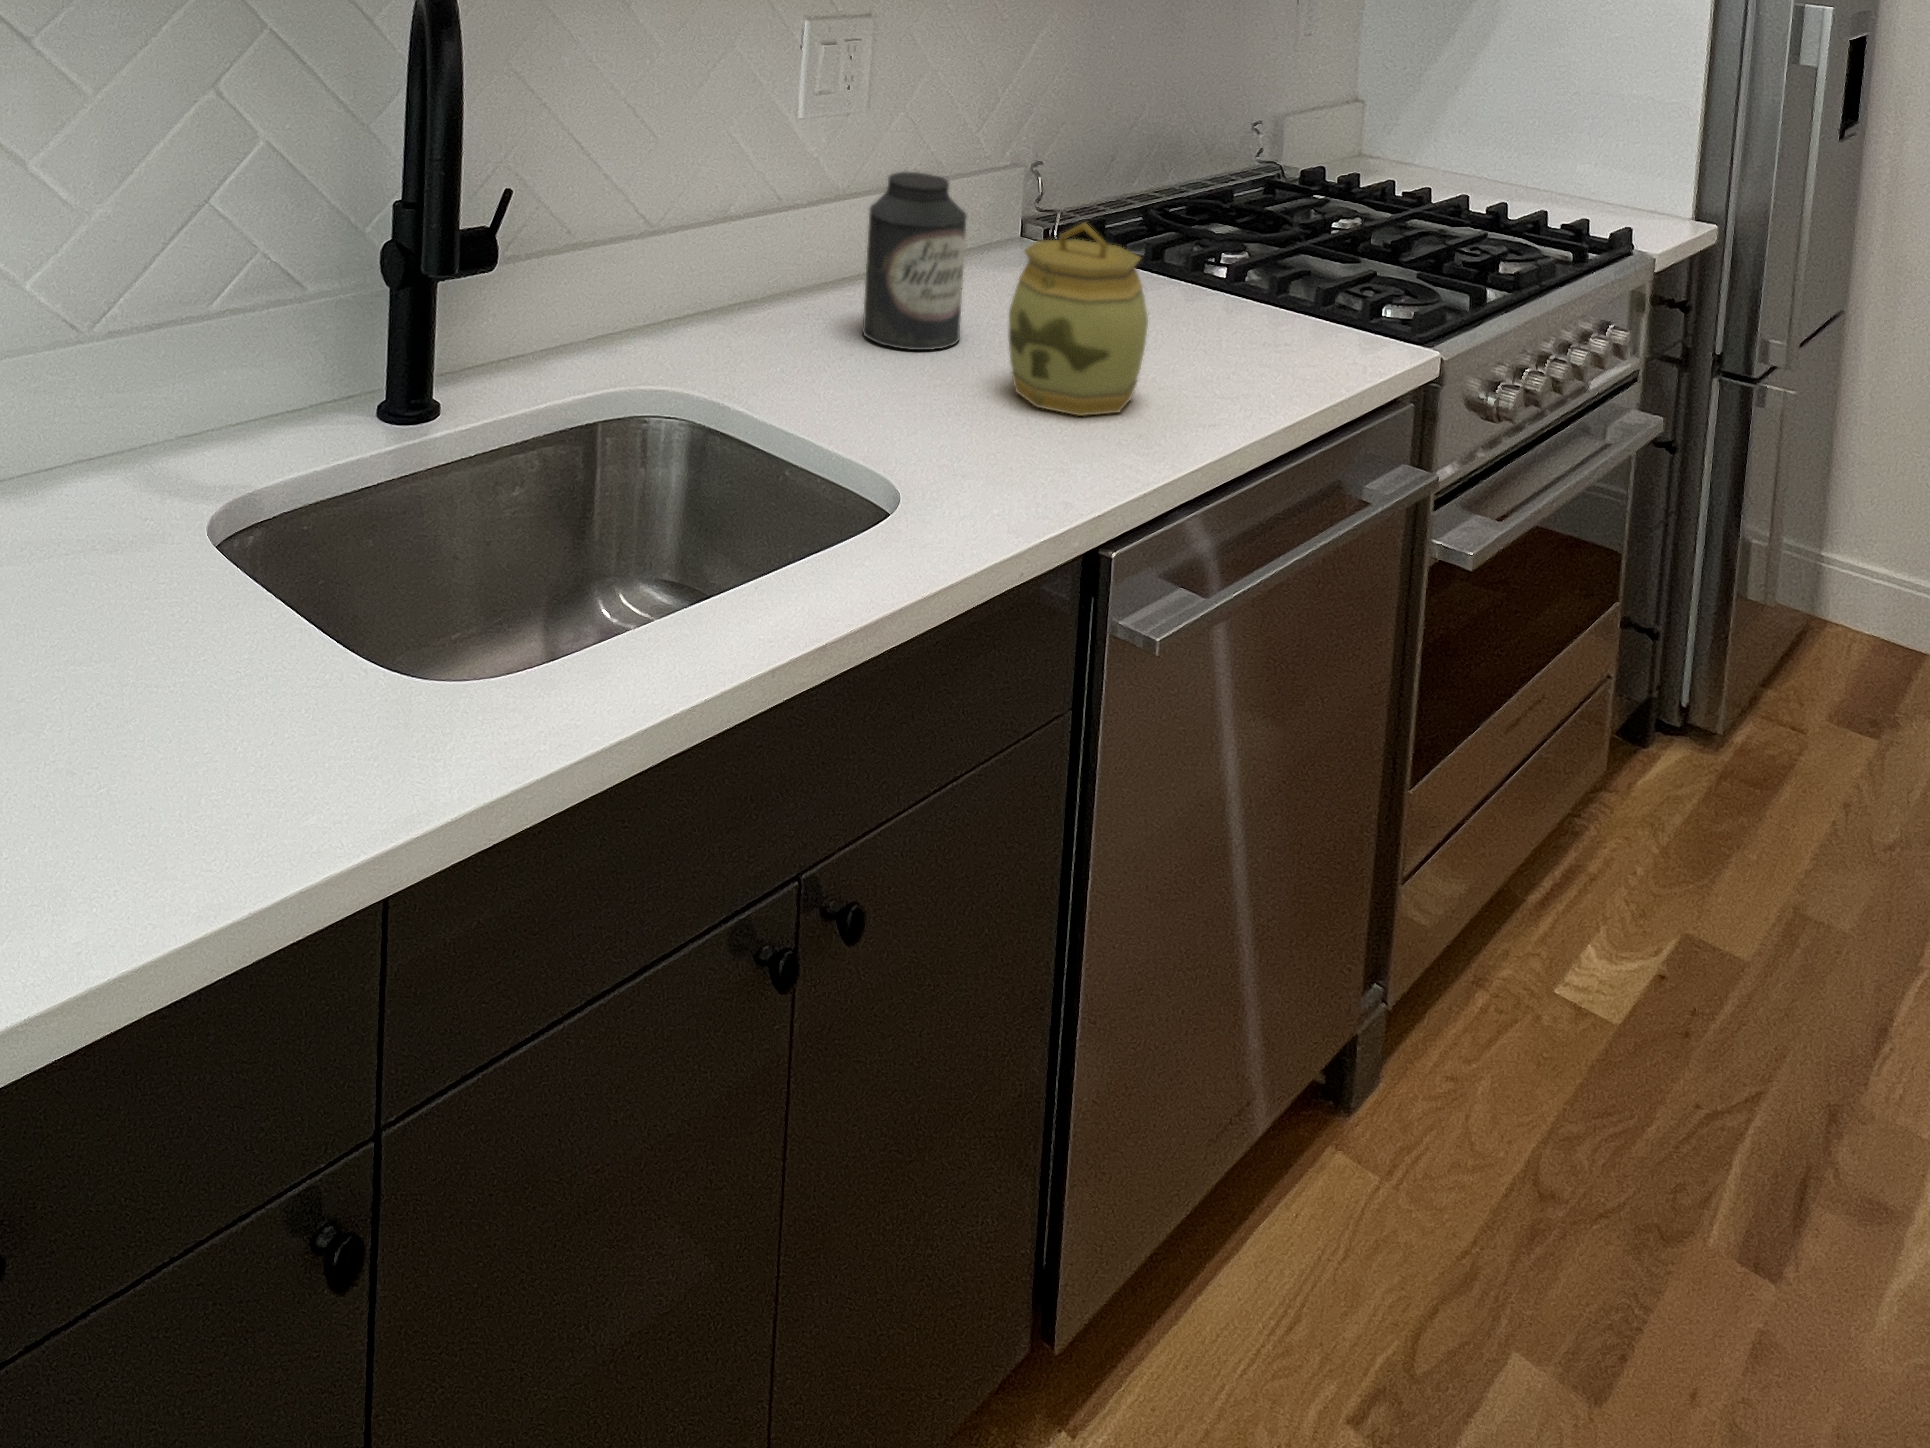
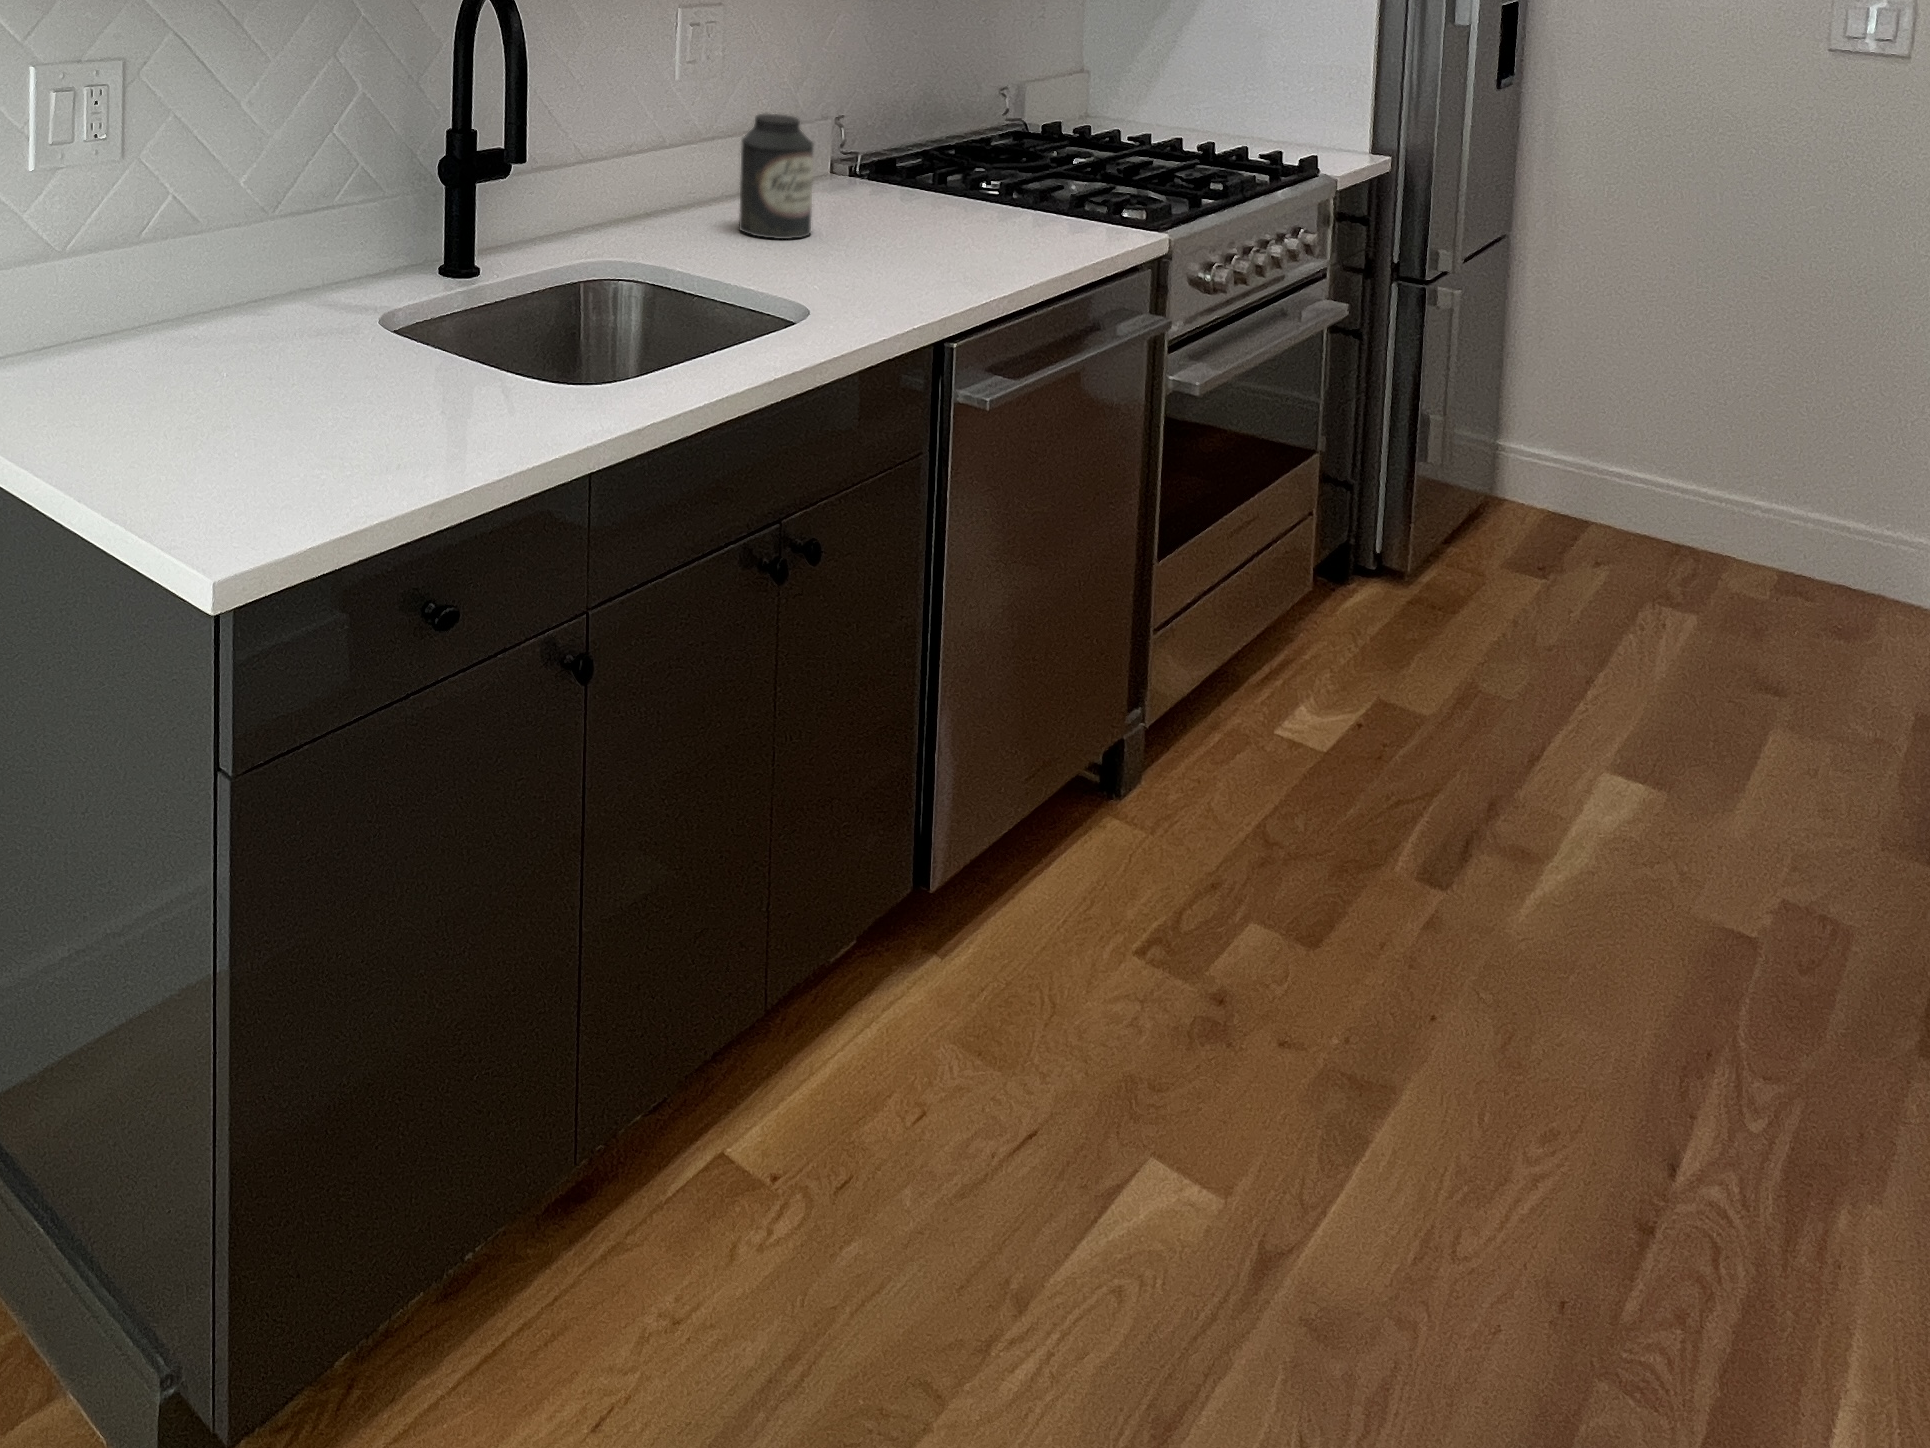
jar: present [1008,222,1148,416] -> none [857,138,958,272]

